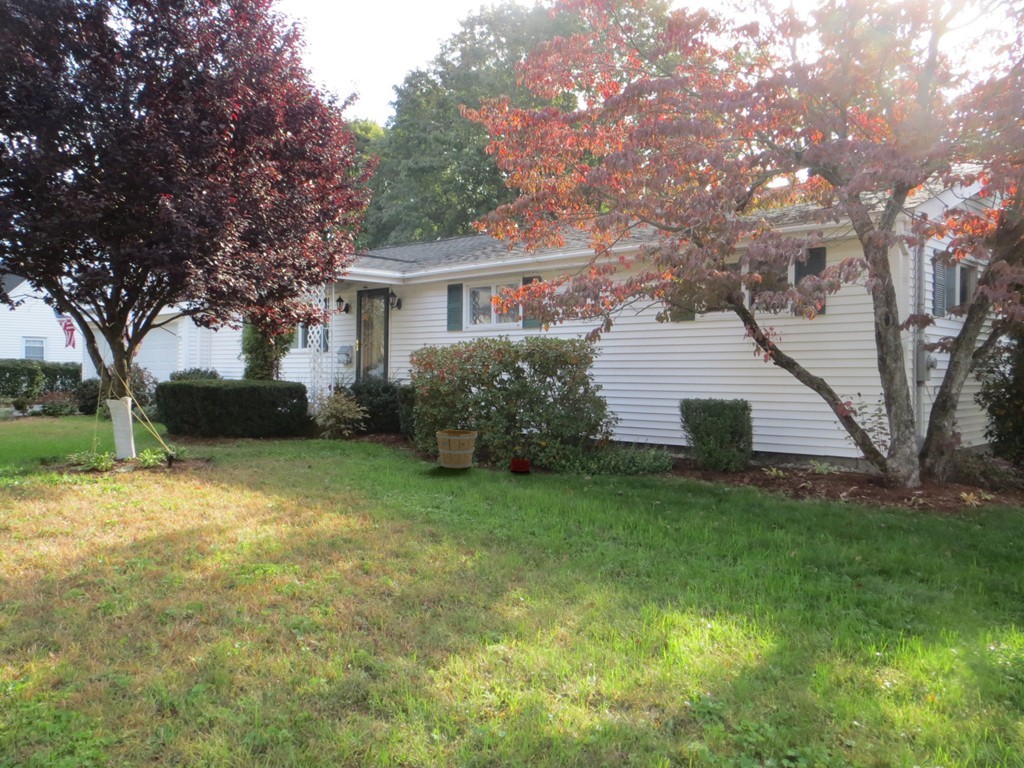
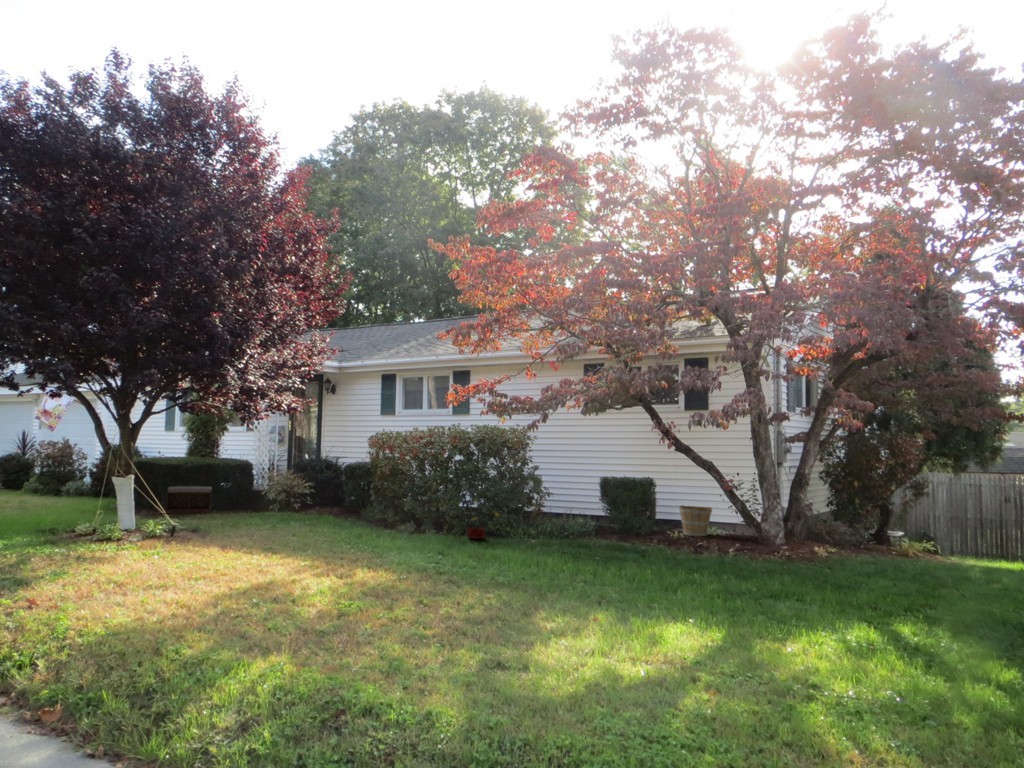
bench: none [213,408,262,436] -> present [166,486,212,514]
wooden bucket: present [436,429,477,468] -> present [679,506,712,537]

